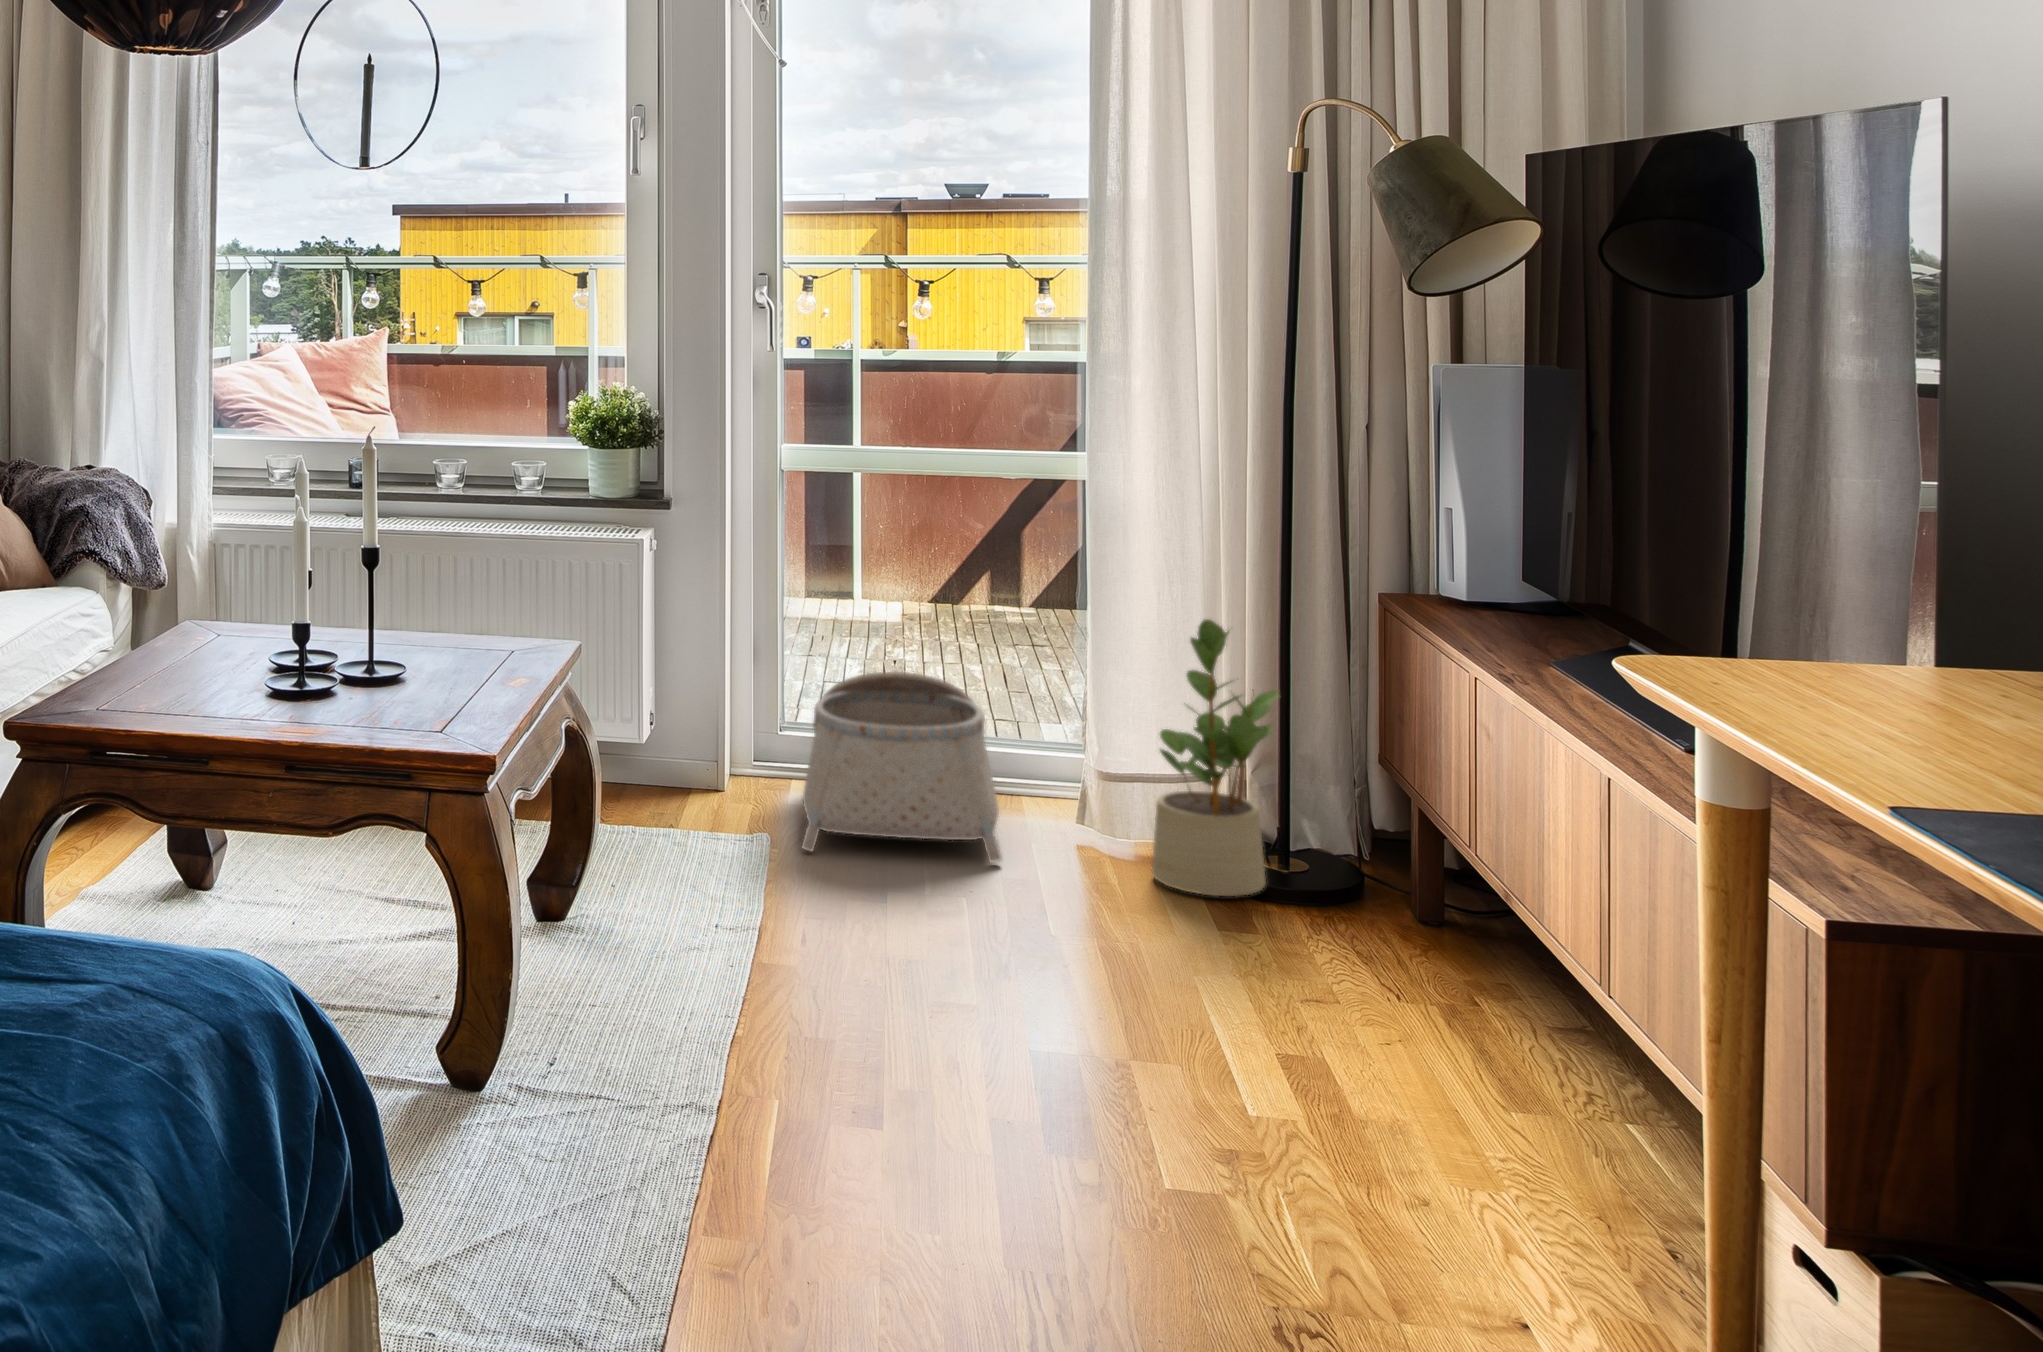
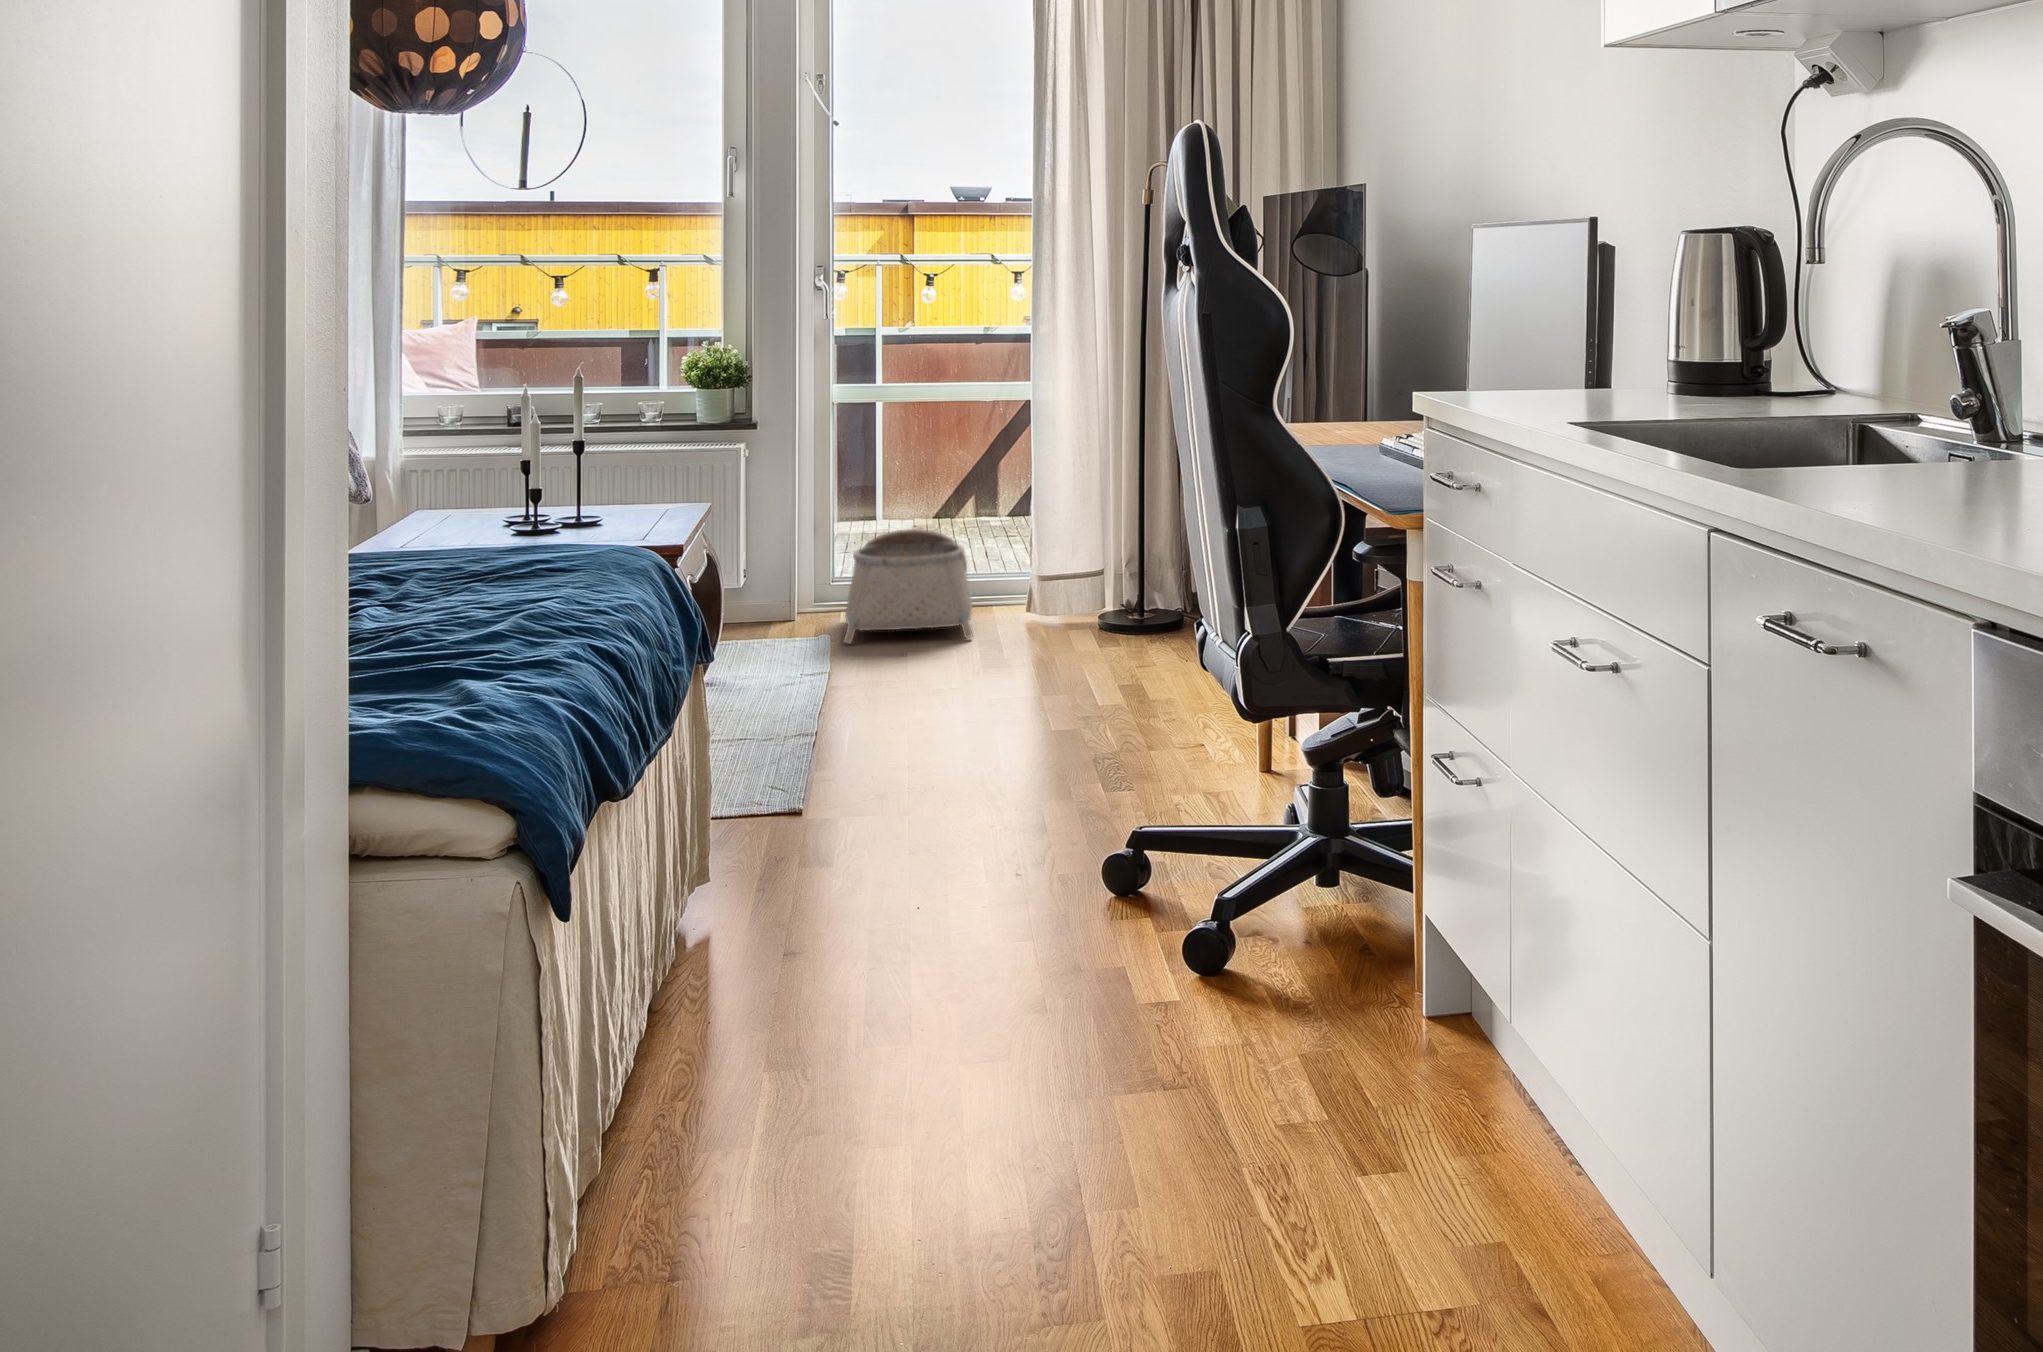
potted plant: present [1152,619,1278,896] -> none [1063,474,1140,639]

